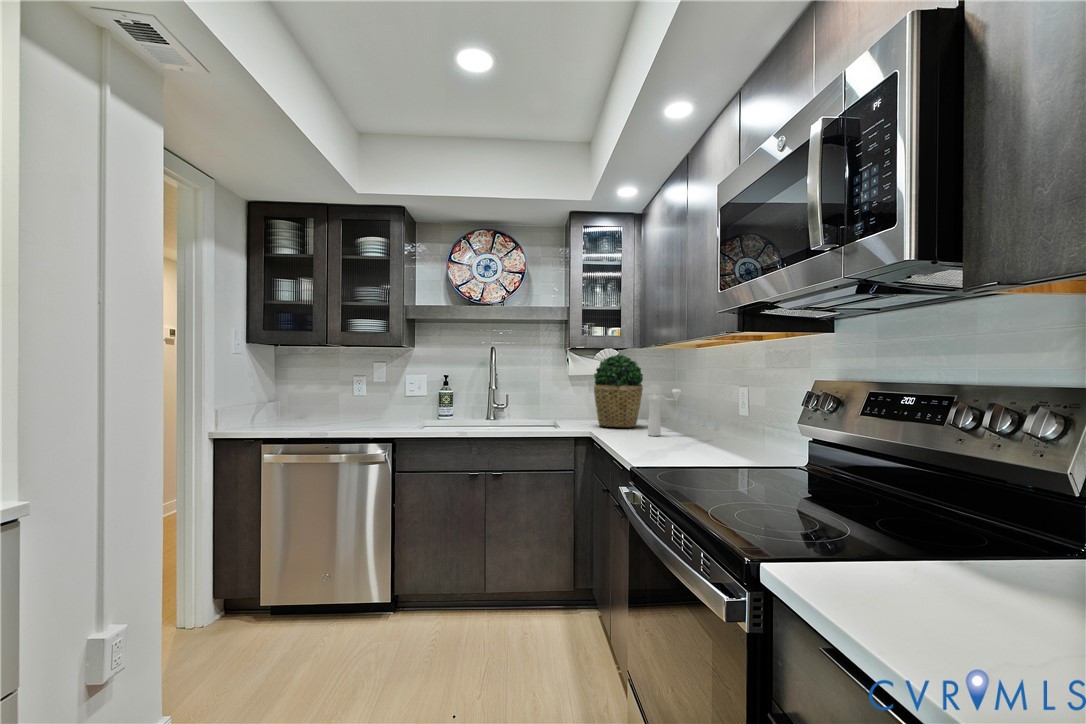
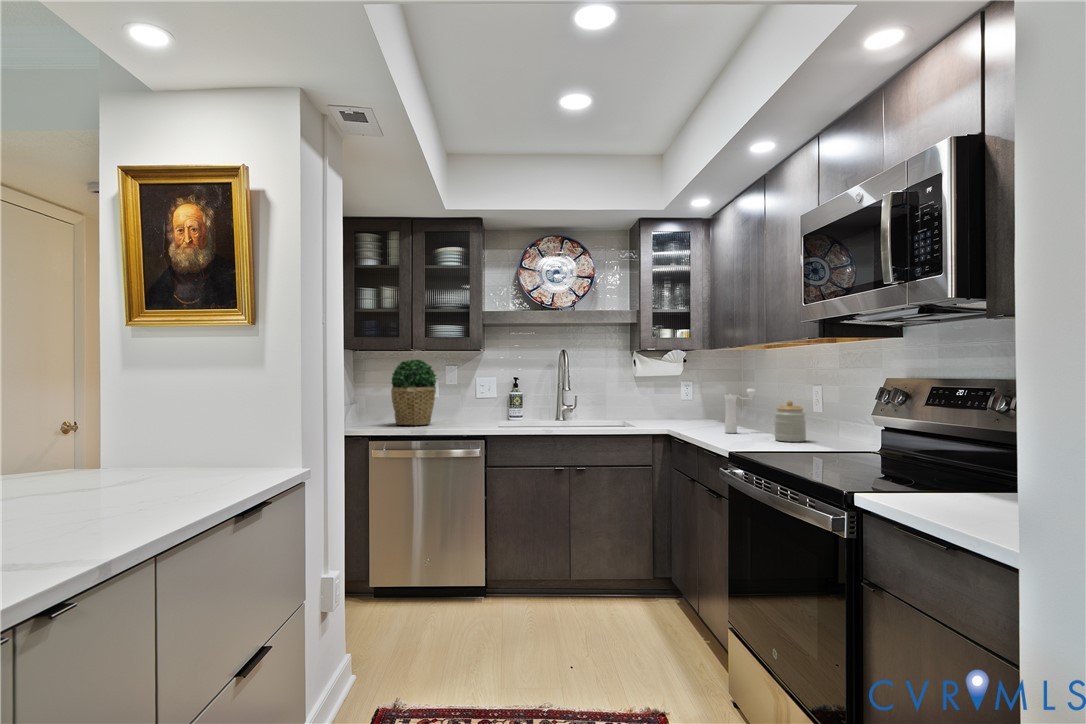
potted plant: present [594,355,643,427] -> present [391,359,436,425]
jar: none [695,403,729,448] -> present [775,401,806,442]

